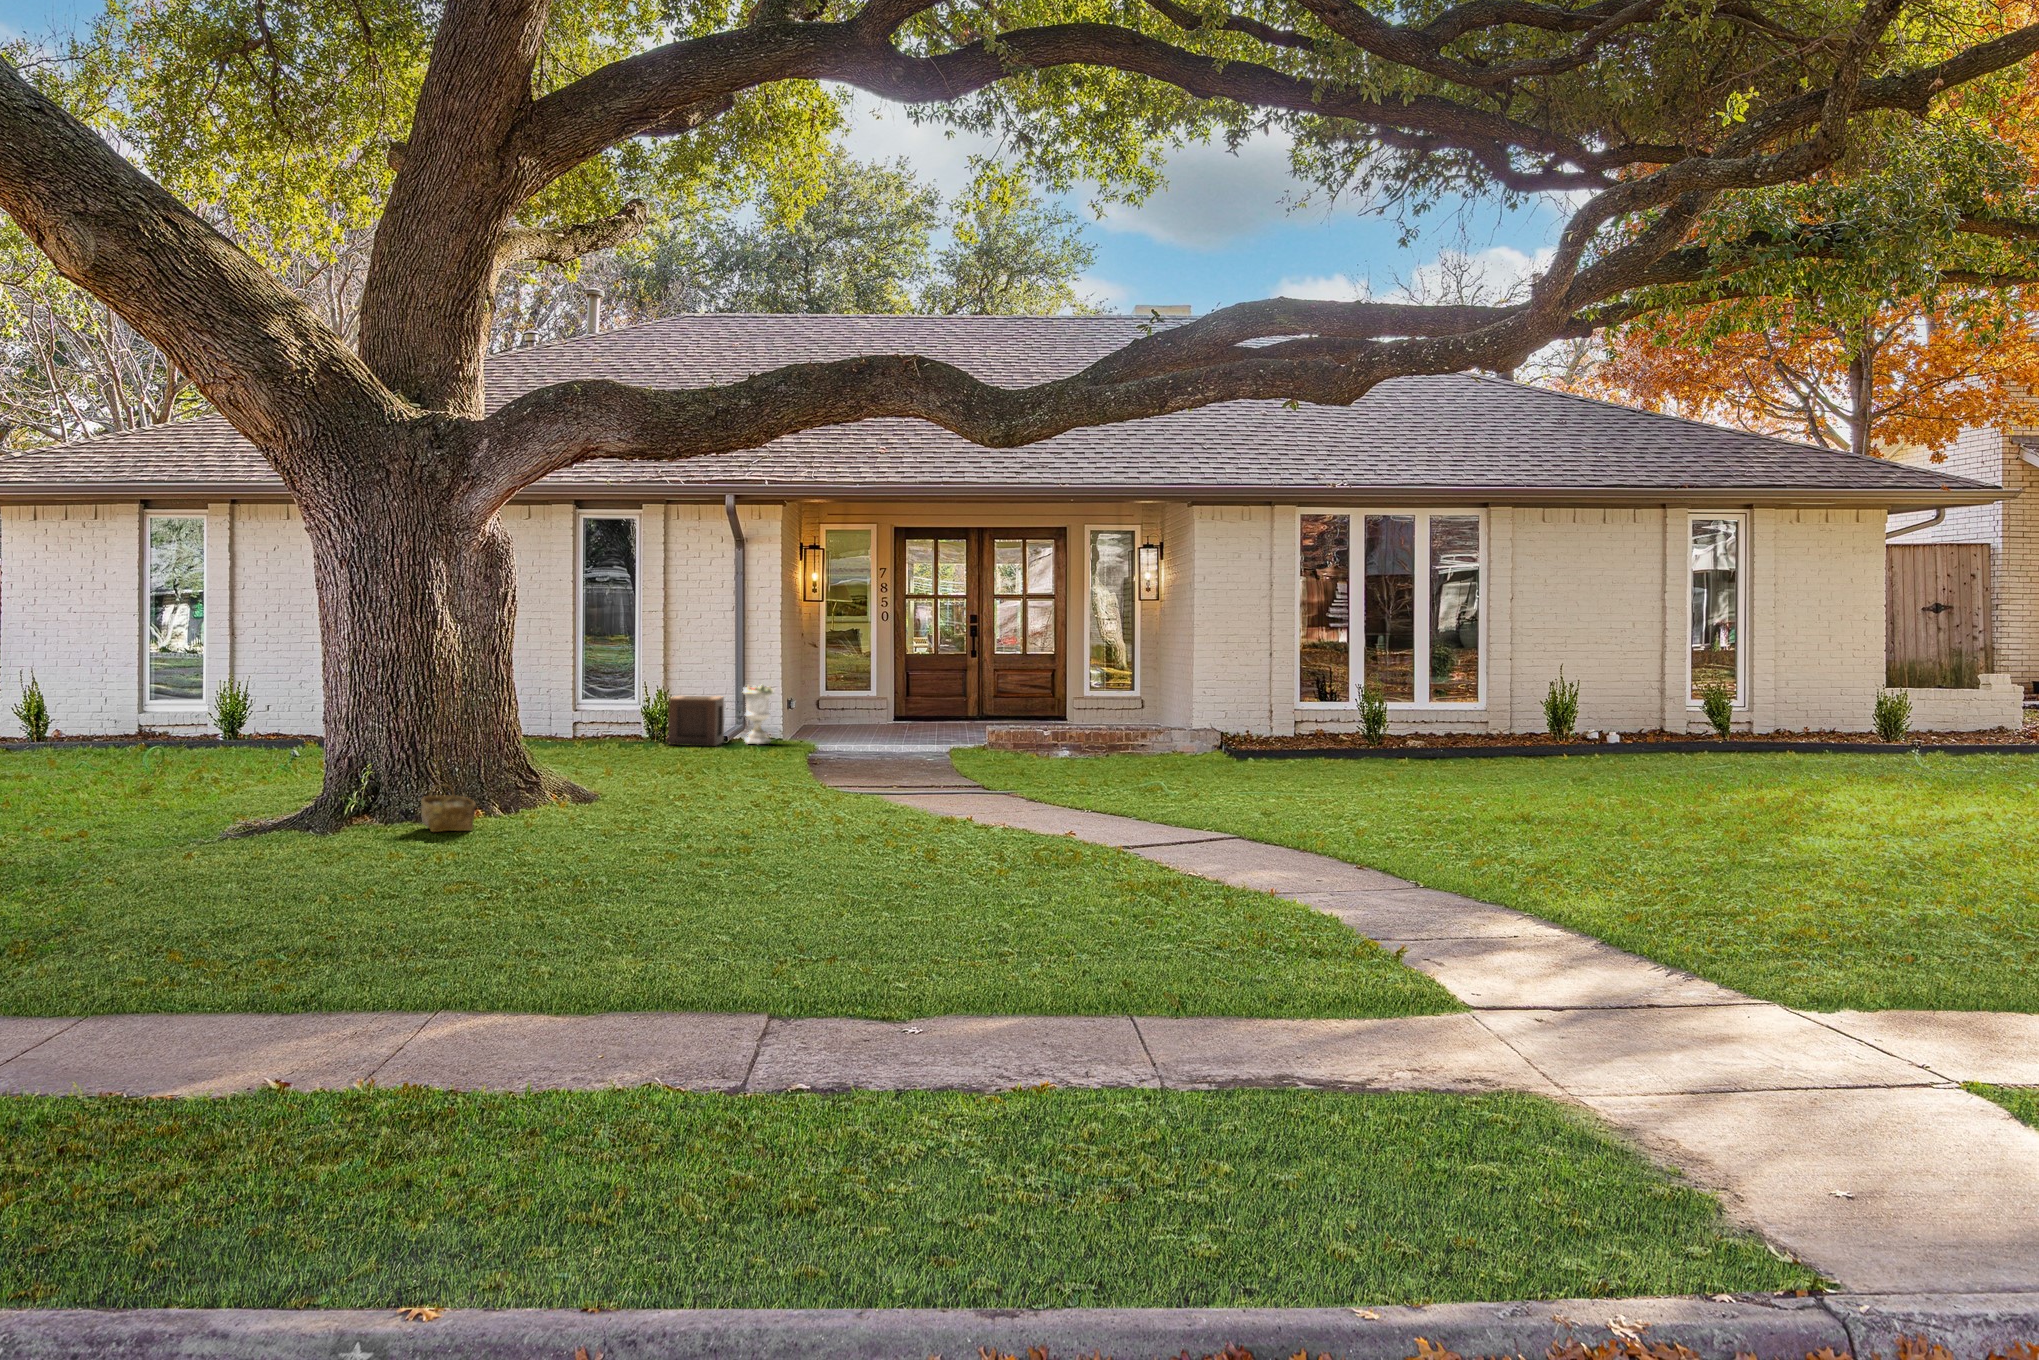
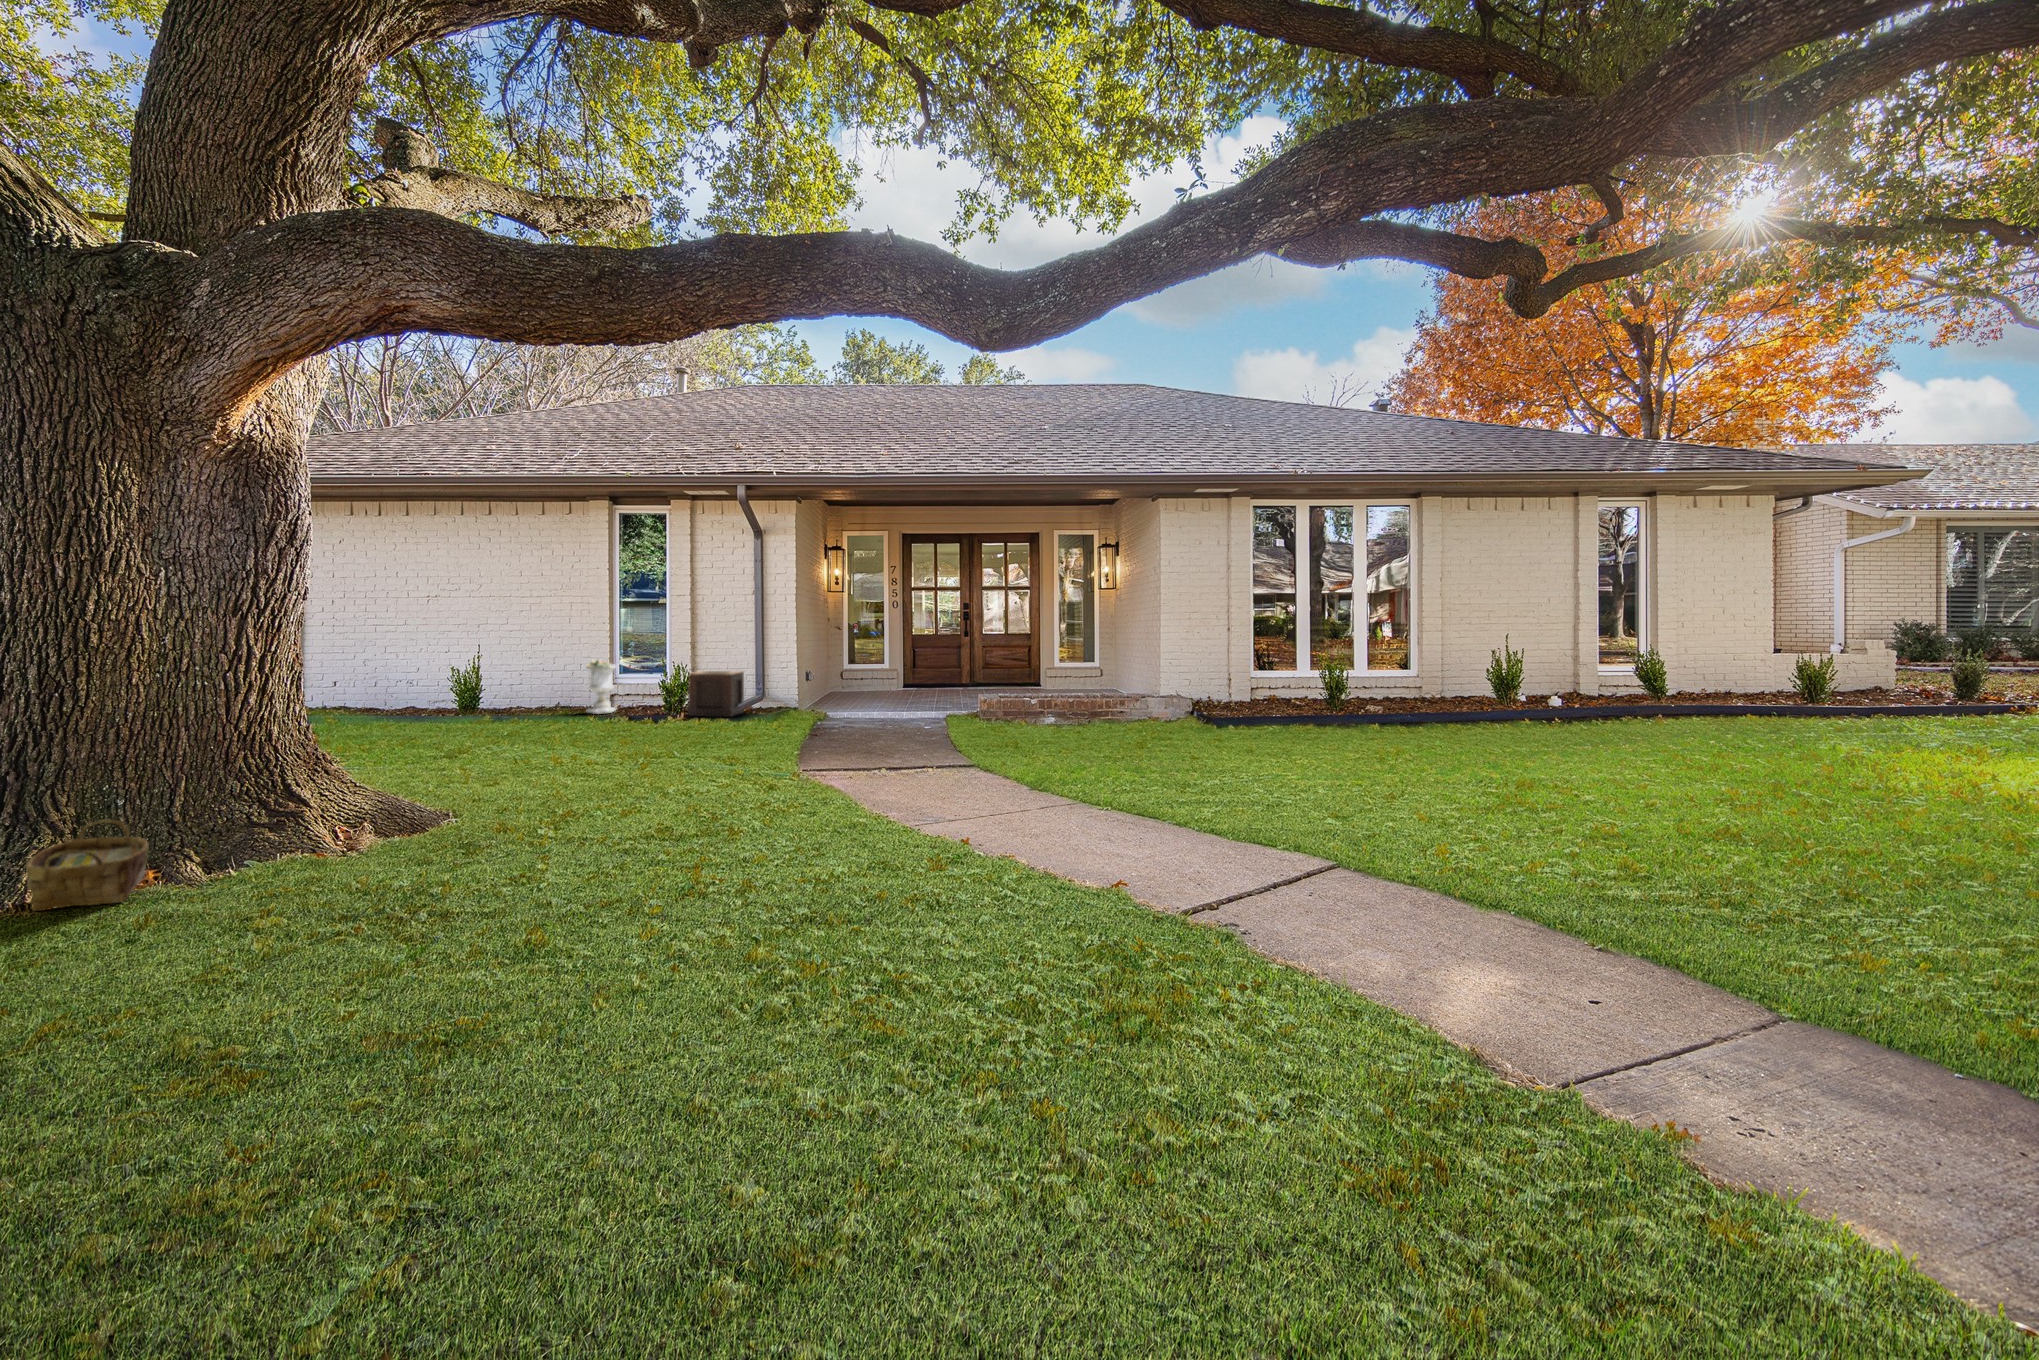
planter: present [743,685,773,744] -> present [586,660,616,714]

